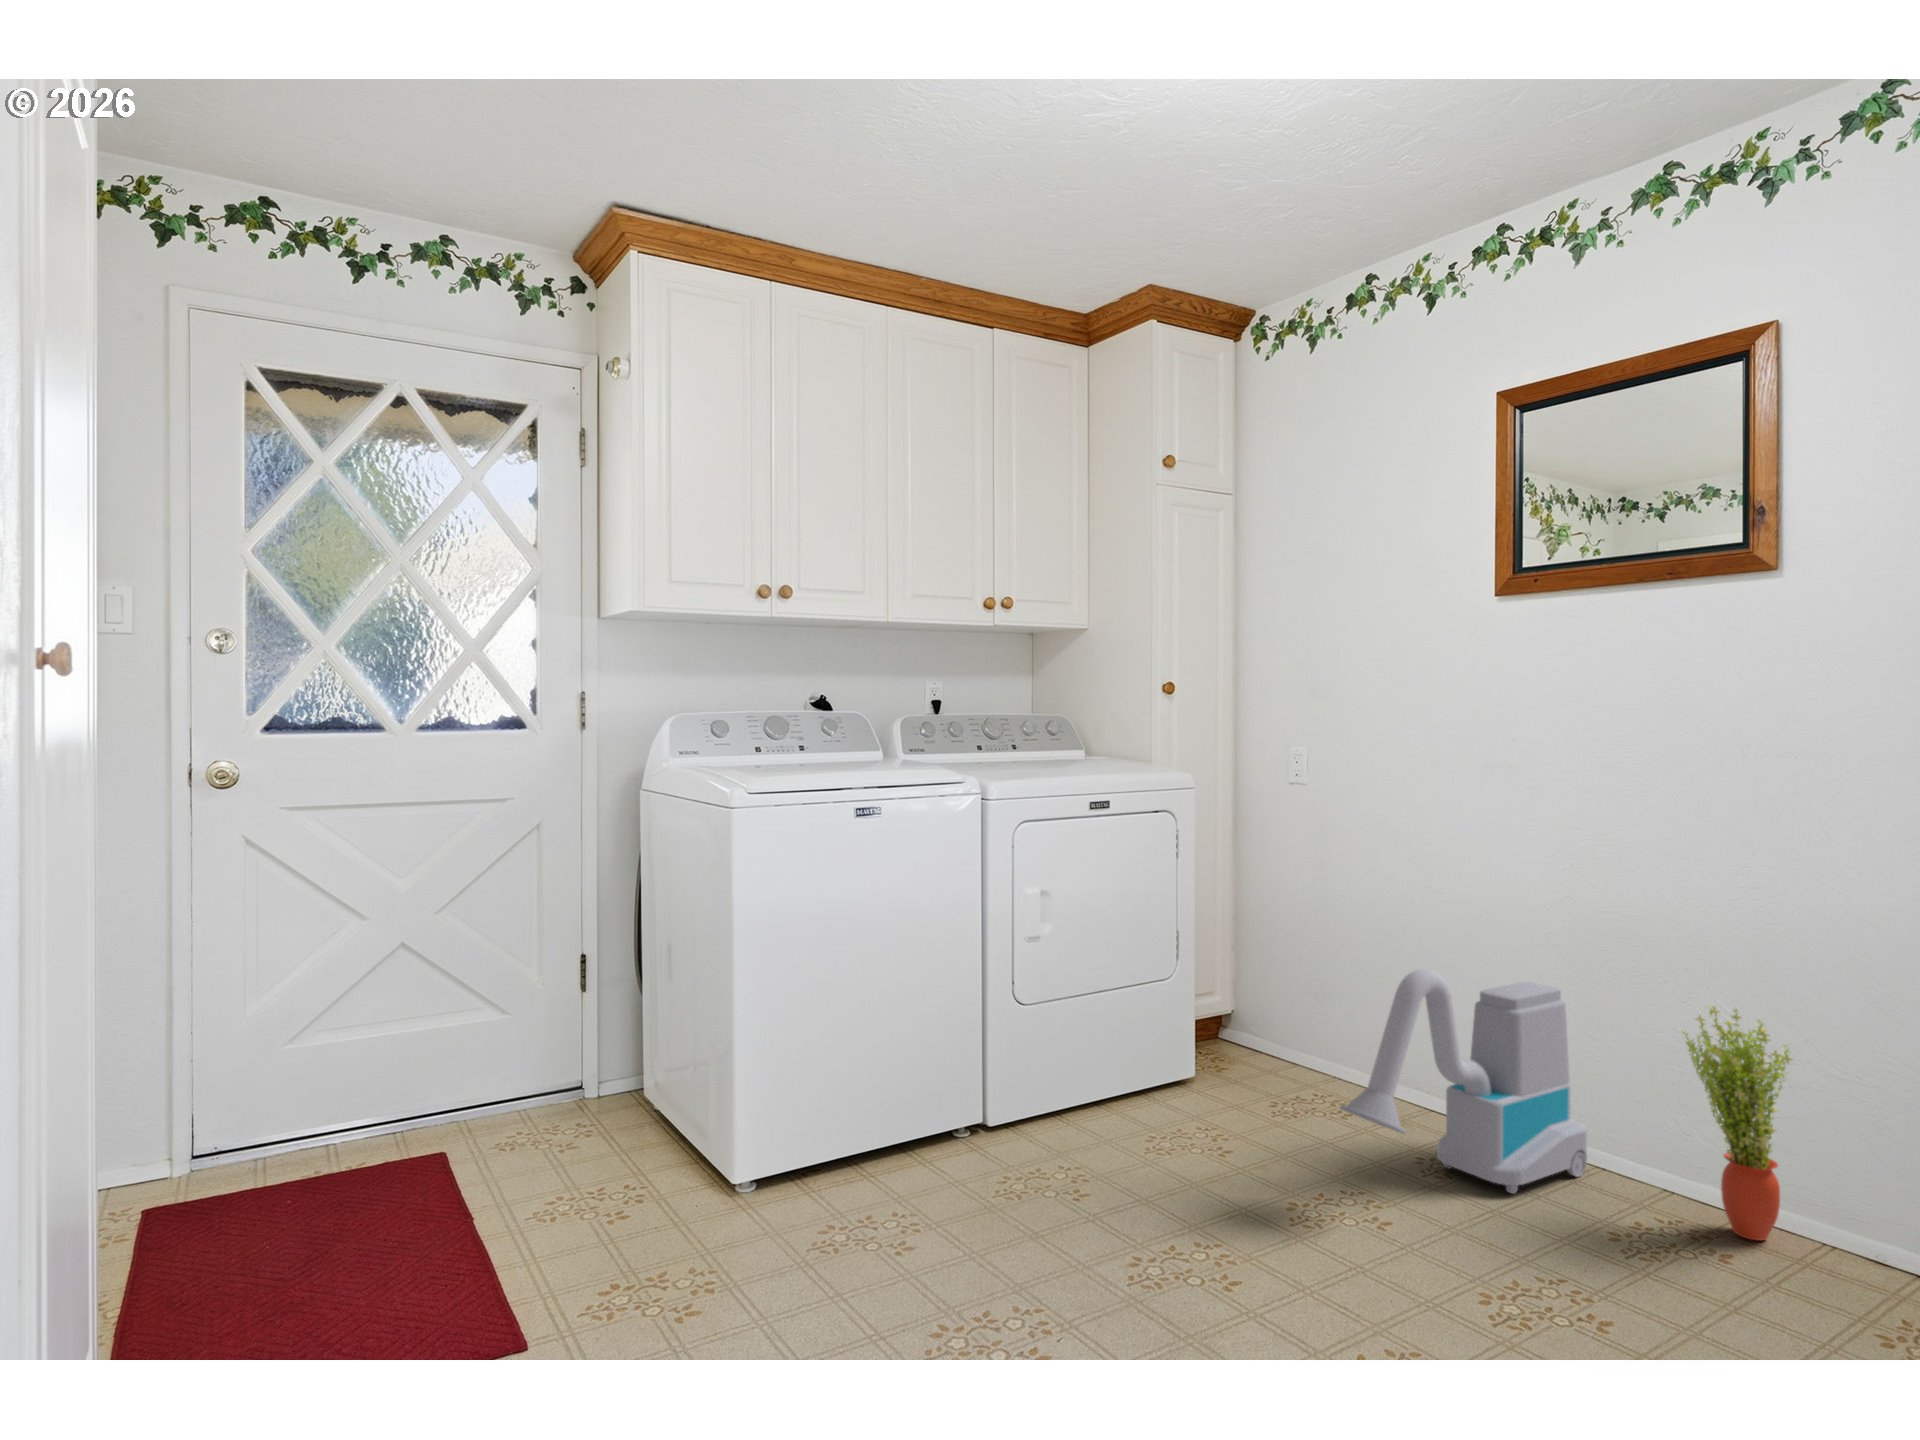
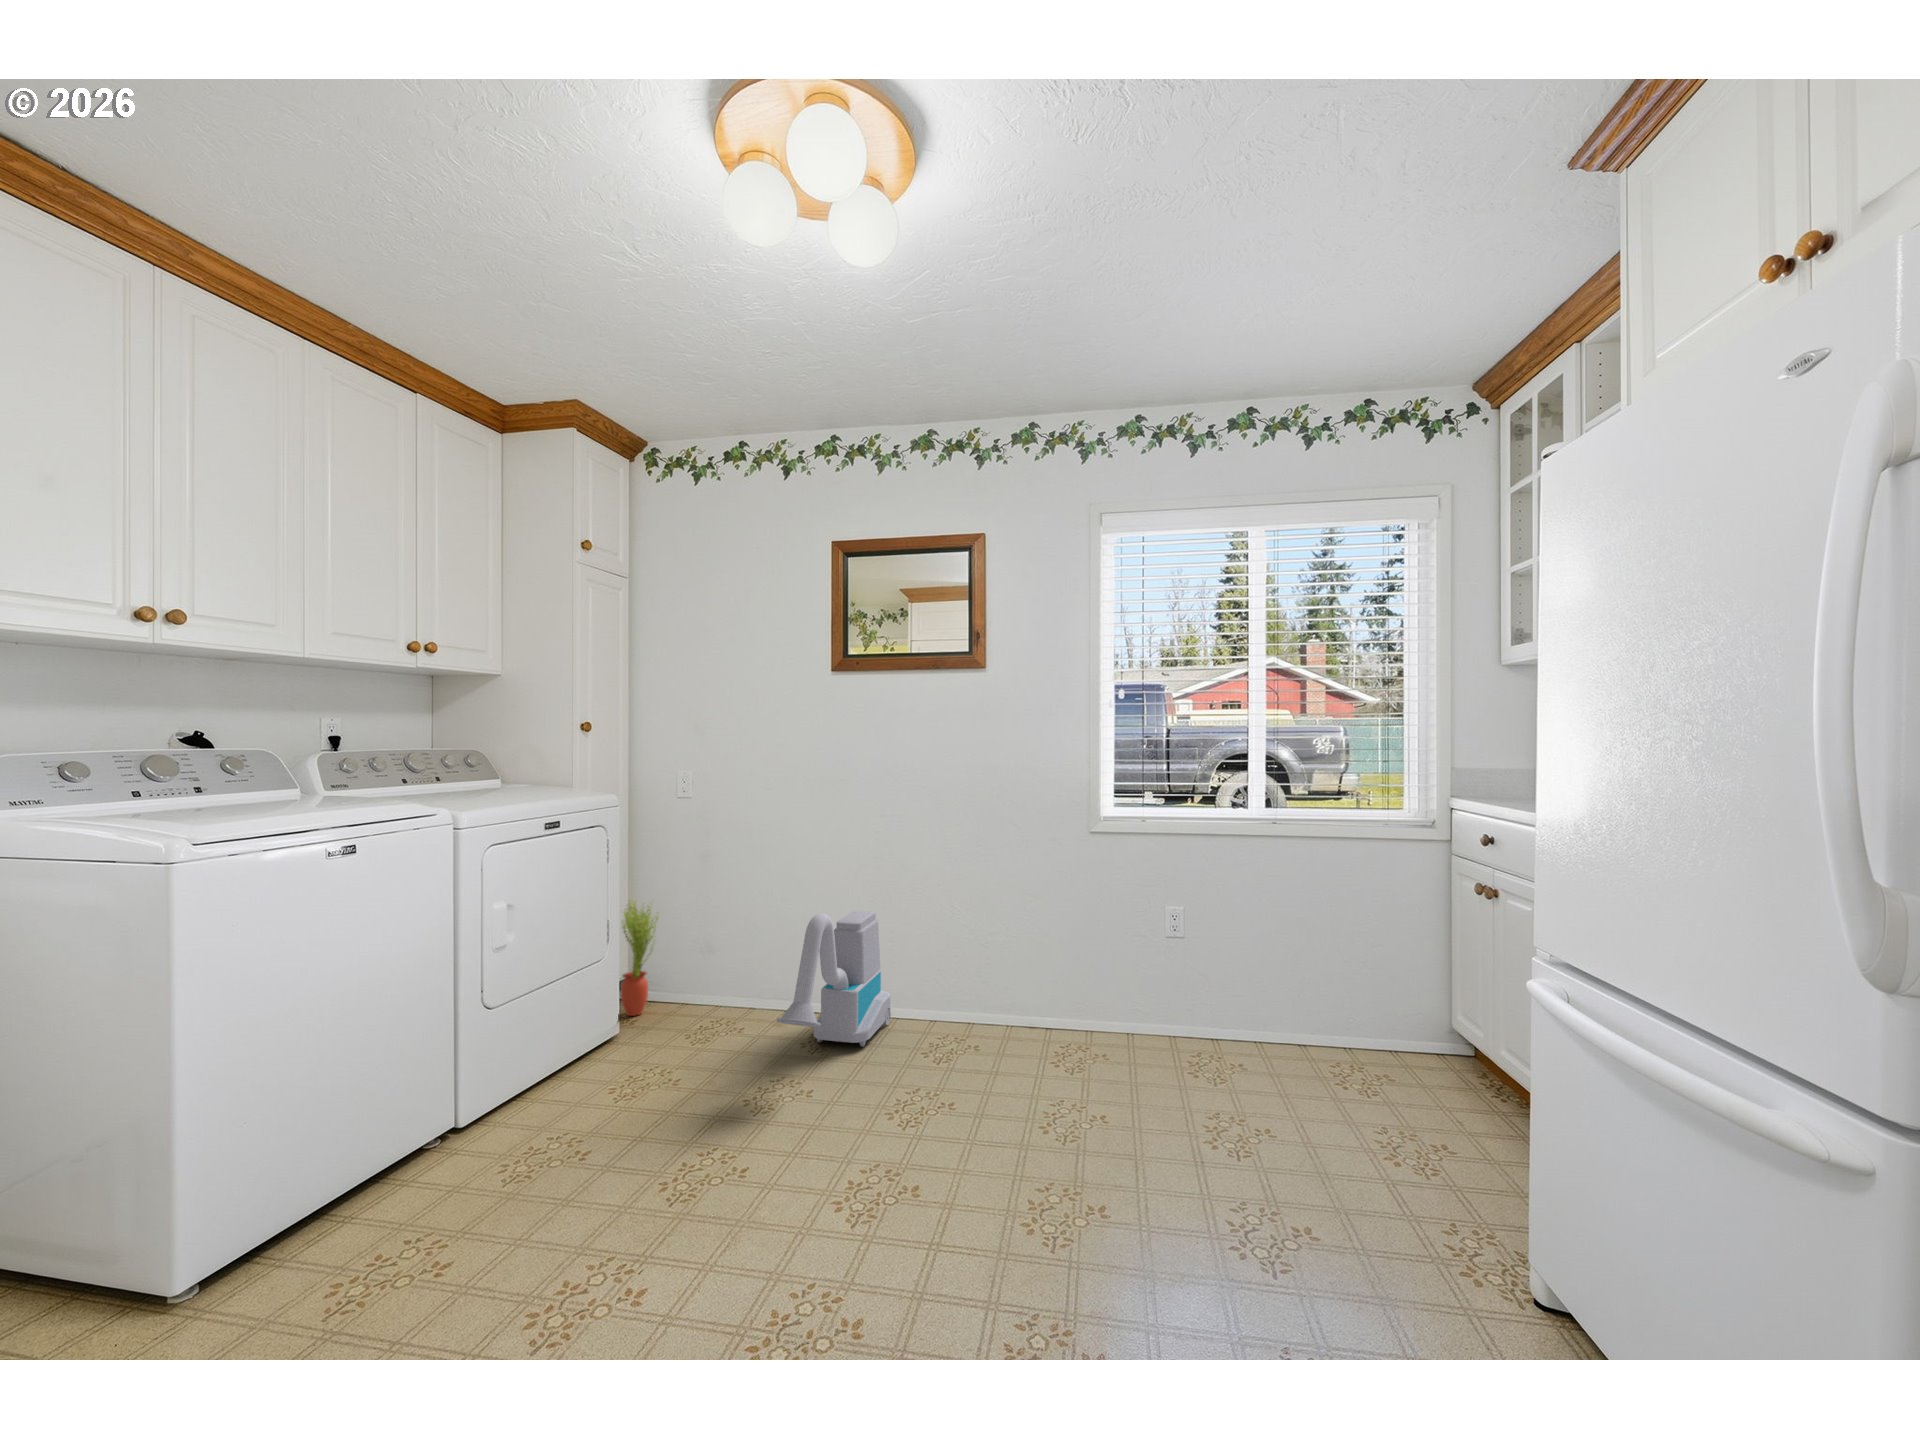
potted plant: present [1684,1006,1792,1240] -> present [621,901,658,1016]

